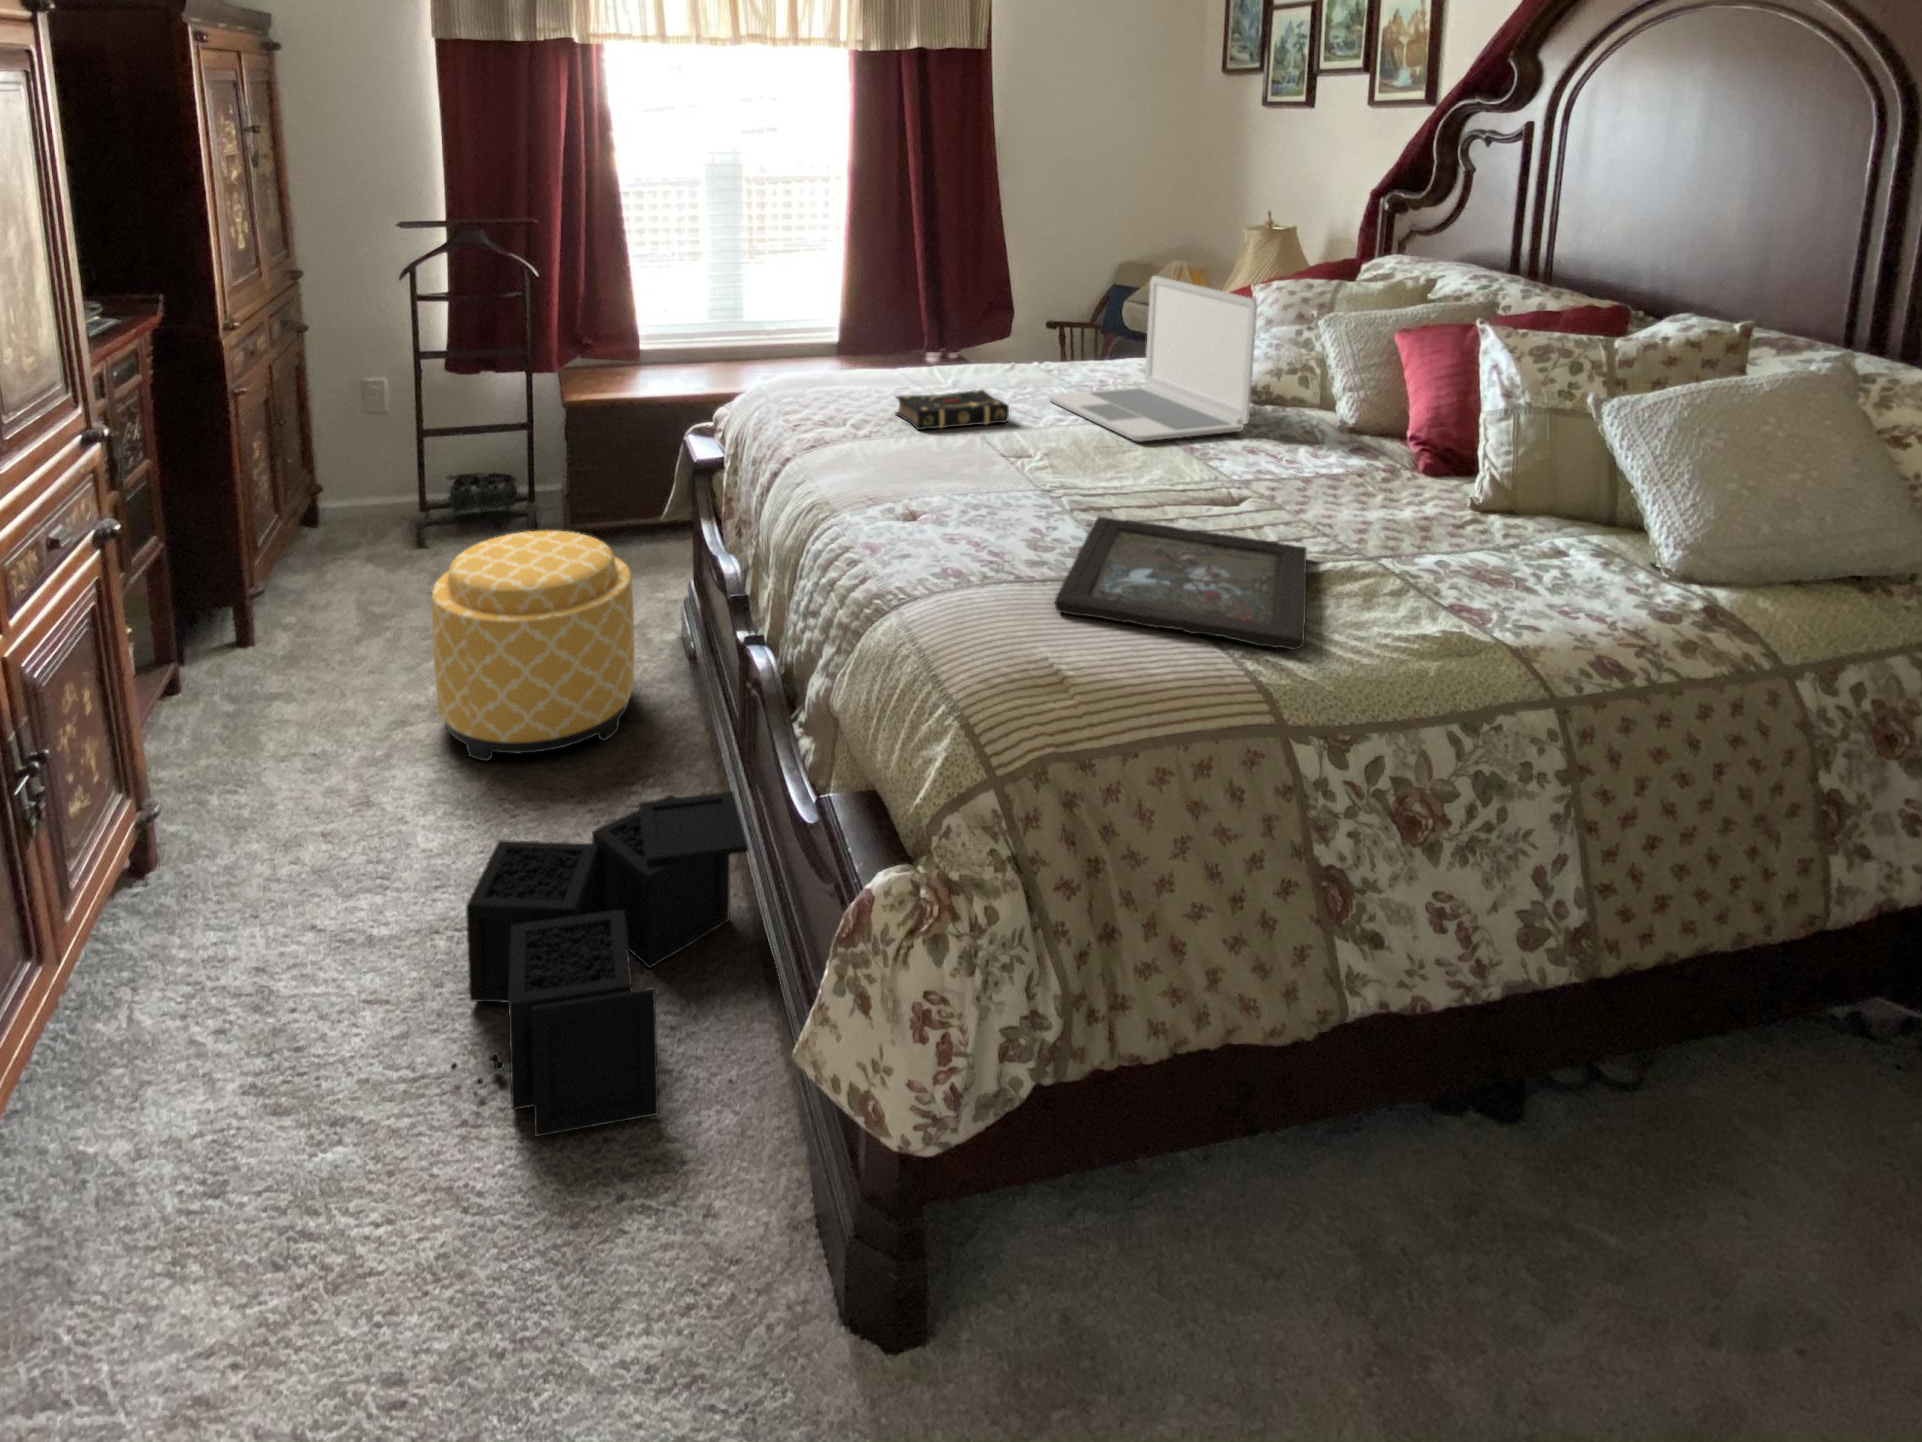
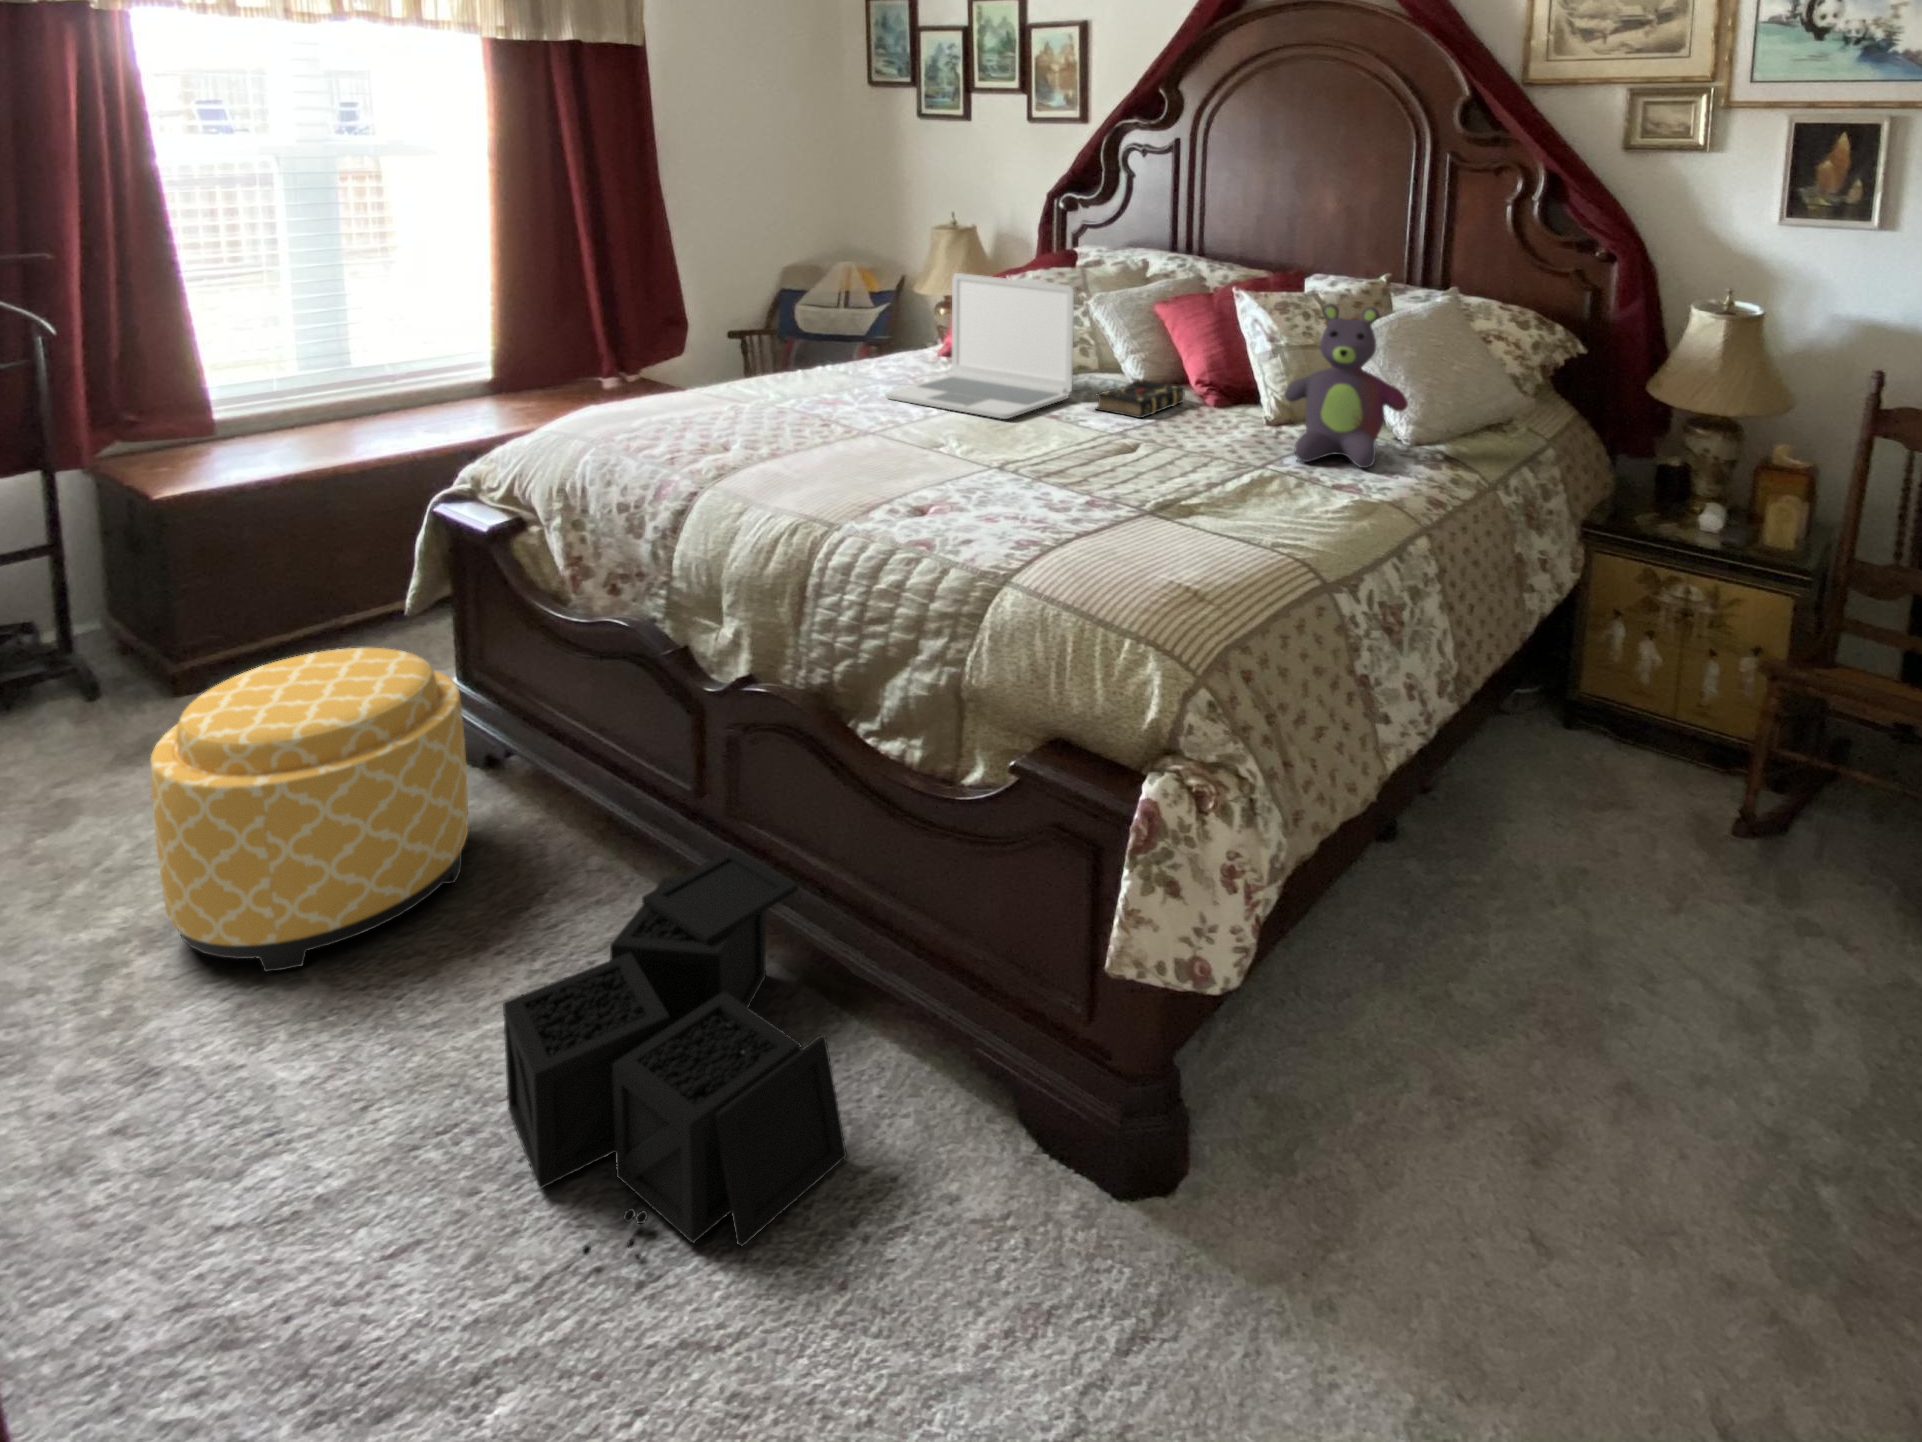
stuffed bear: none [1440,351,1650,592] -> present [1284,304,1408,468]
book: present [896,390,1009,430] -> present [1096,379,1185,418]
tray: present [1055,517,1307,650] -> none [1069,469,1306,551]

